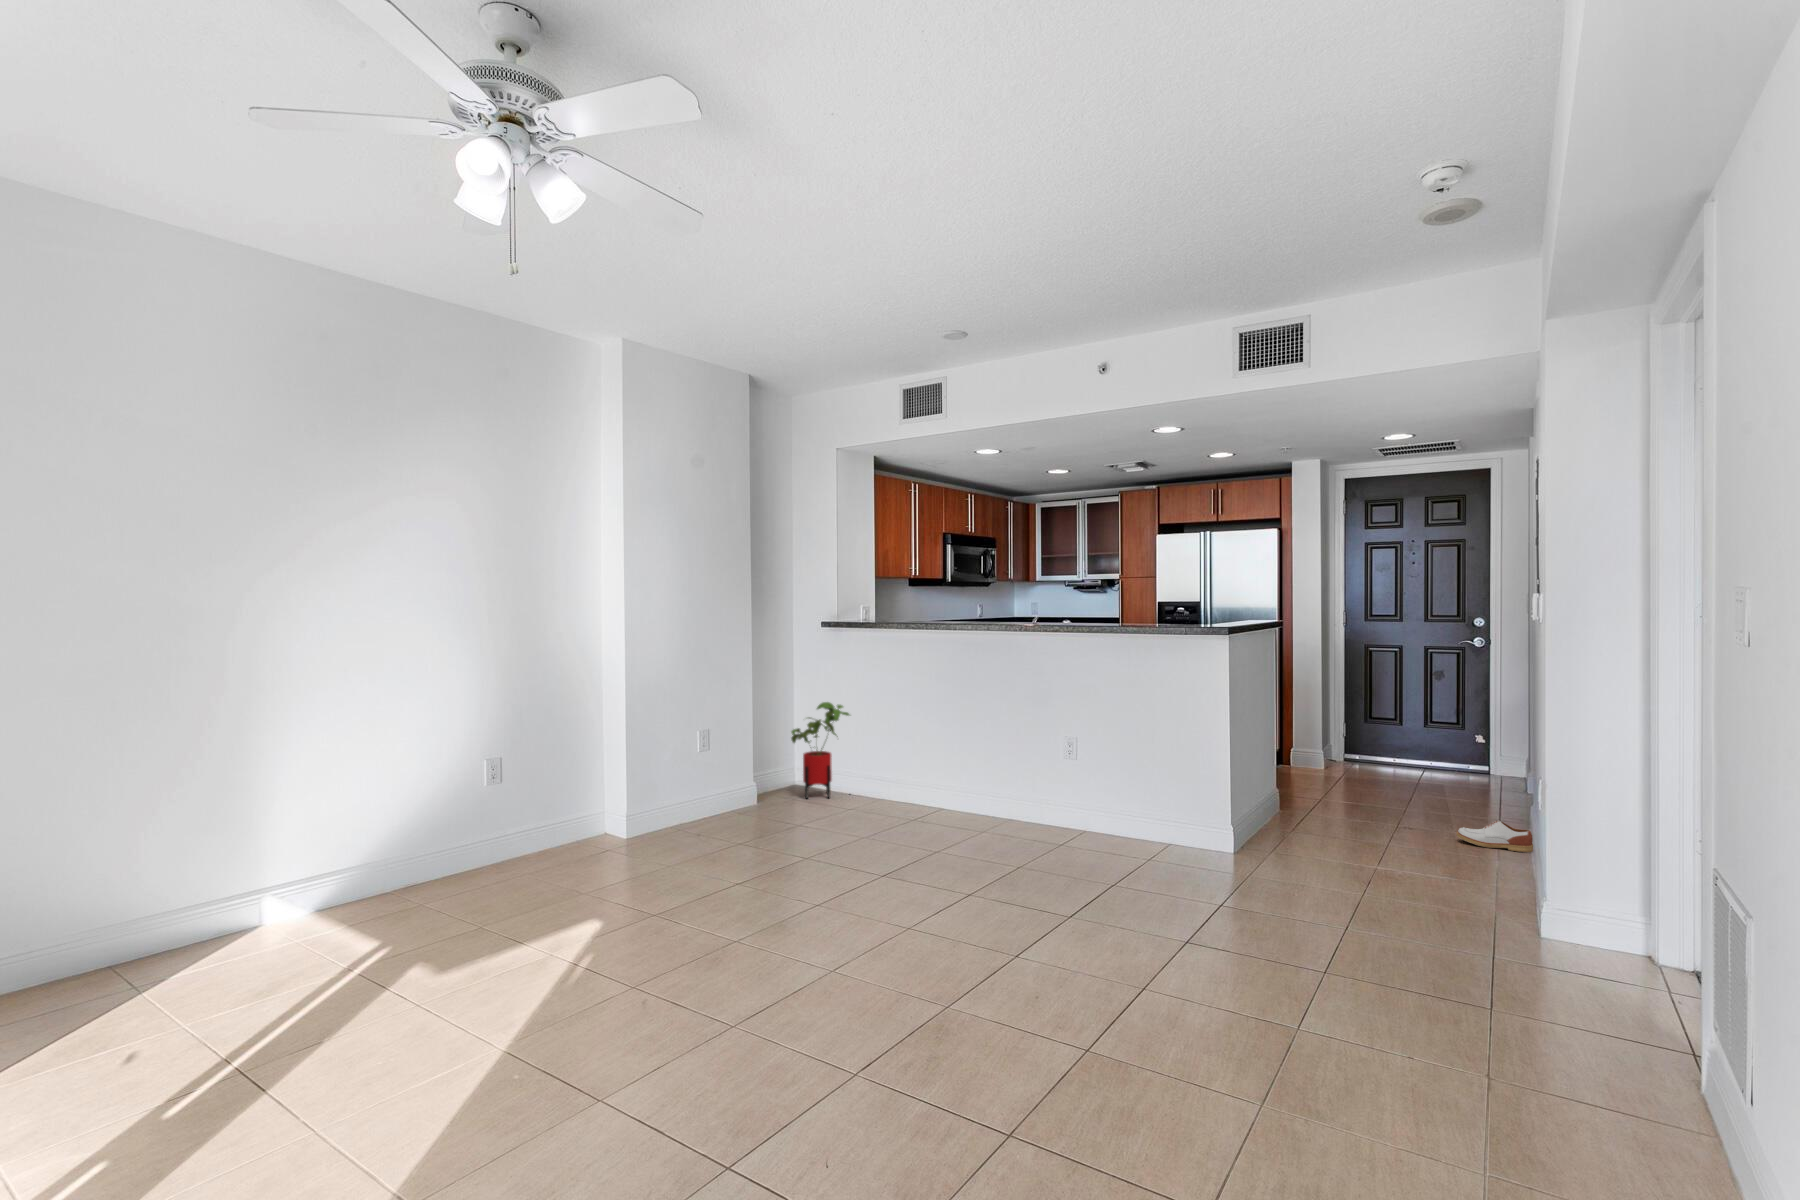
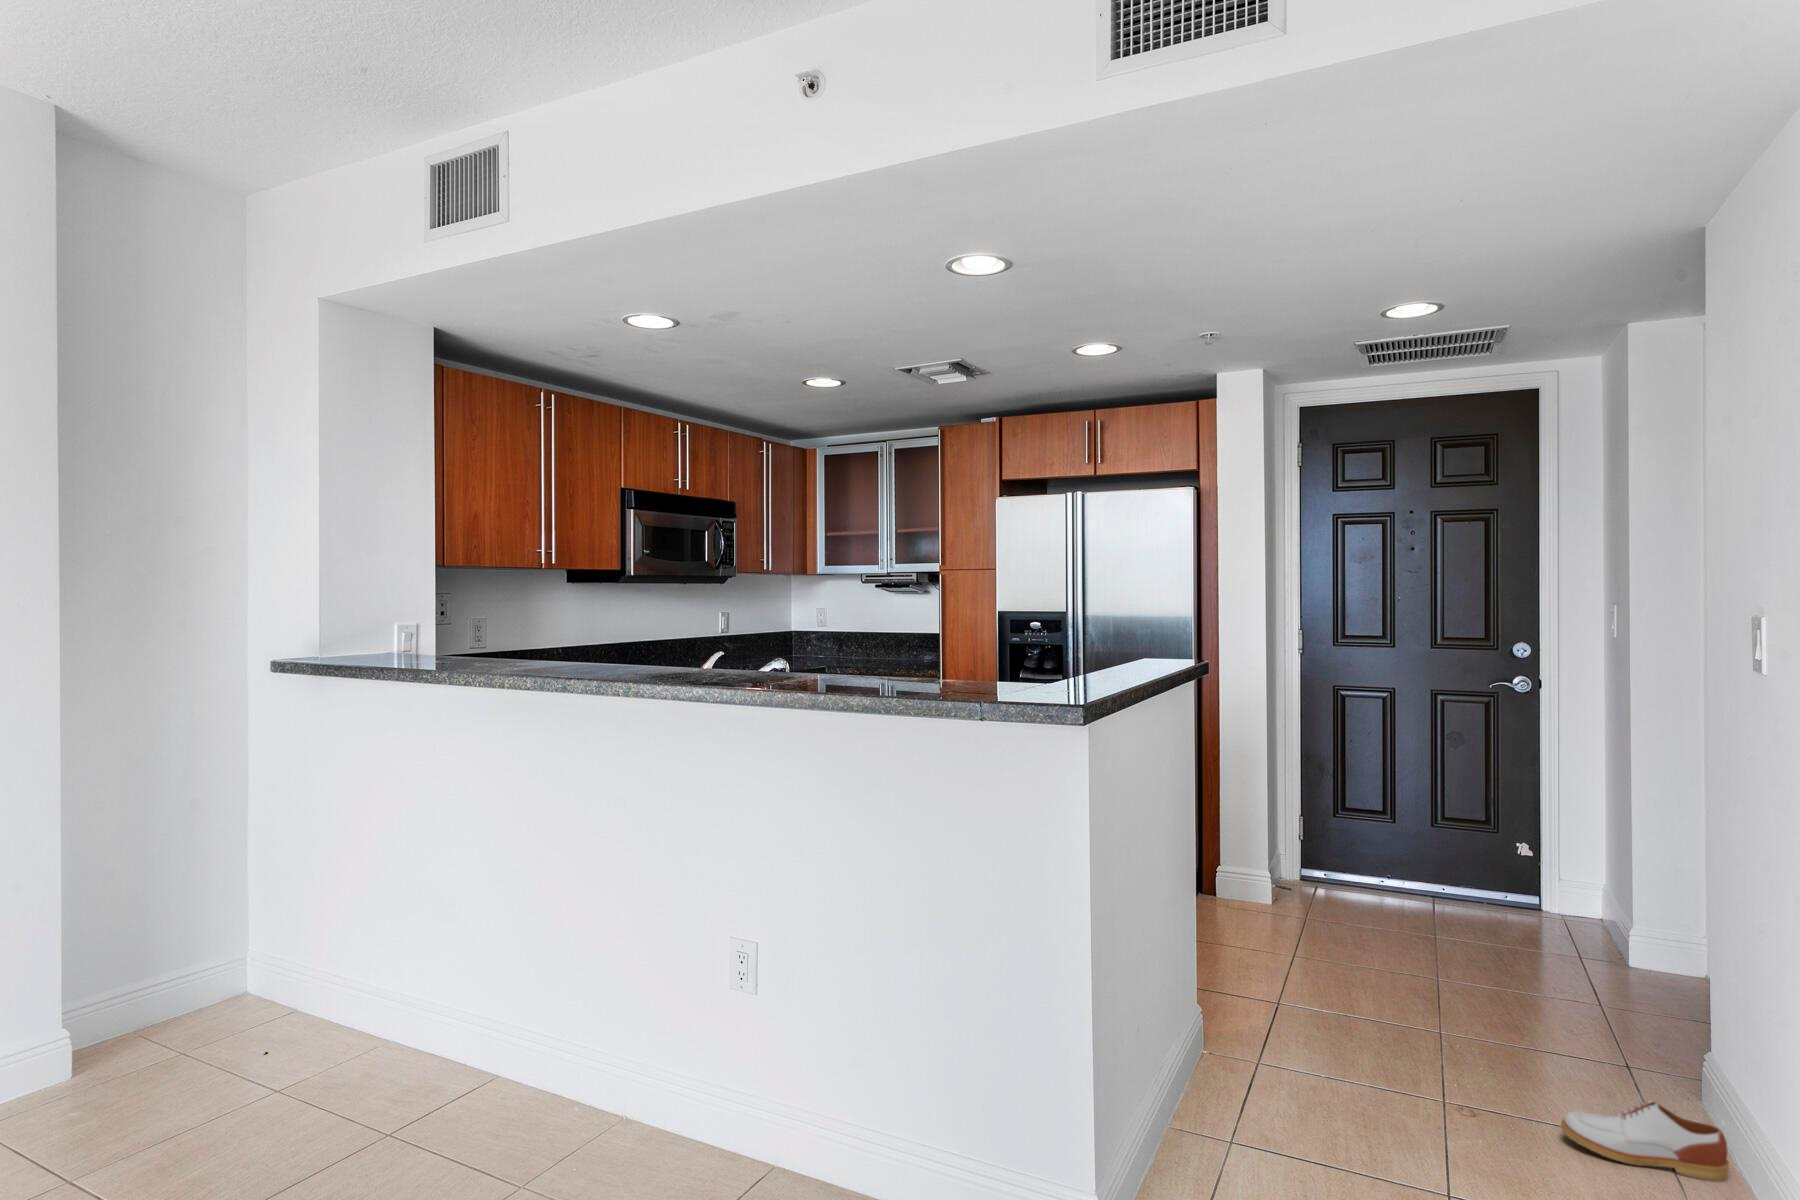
house plant: present [791,702,849,799] -> none [151,842,312,1061]

